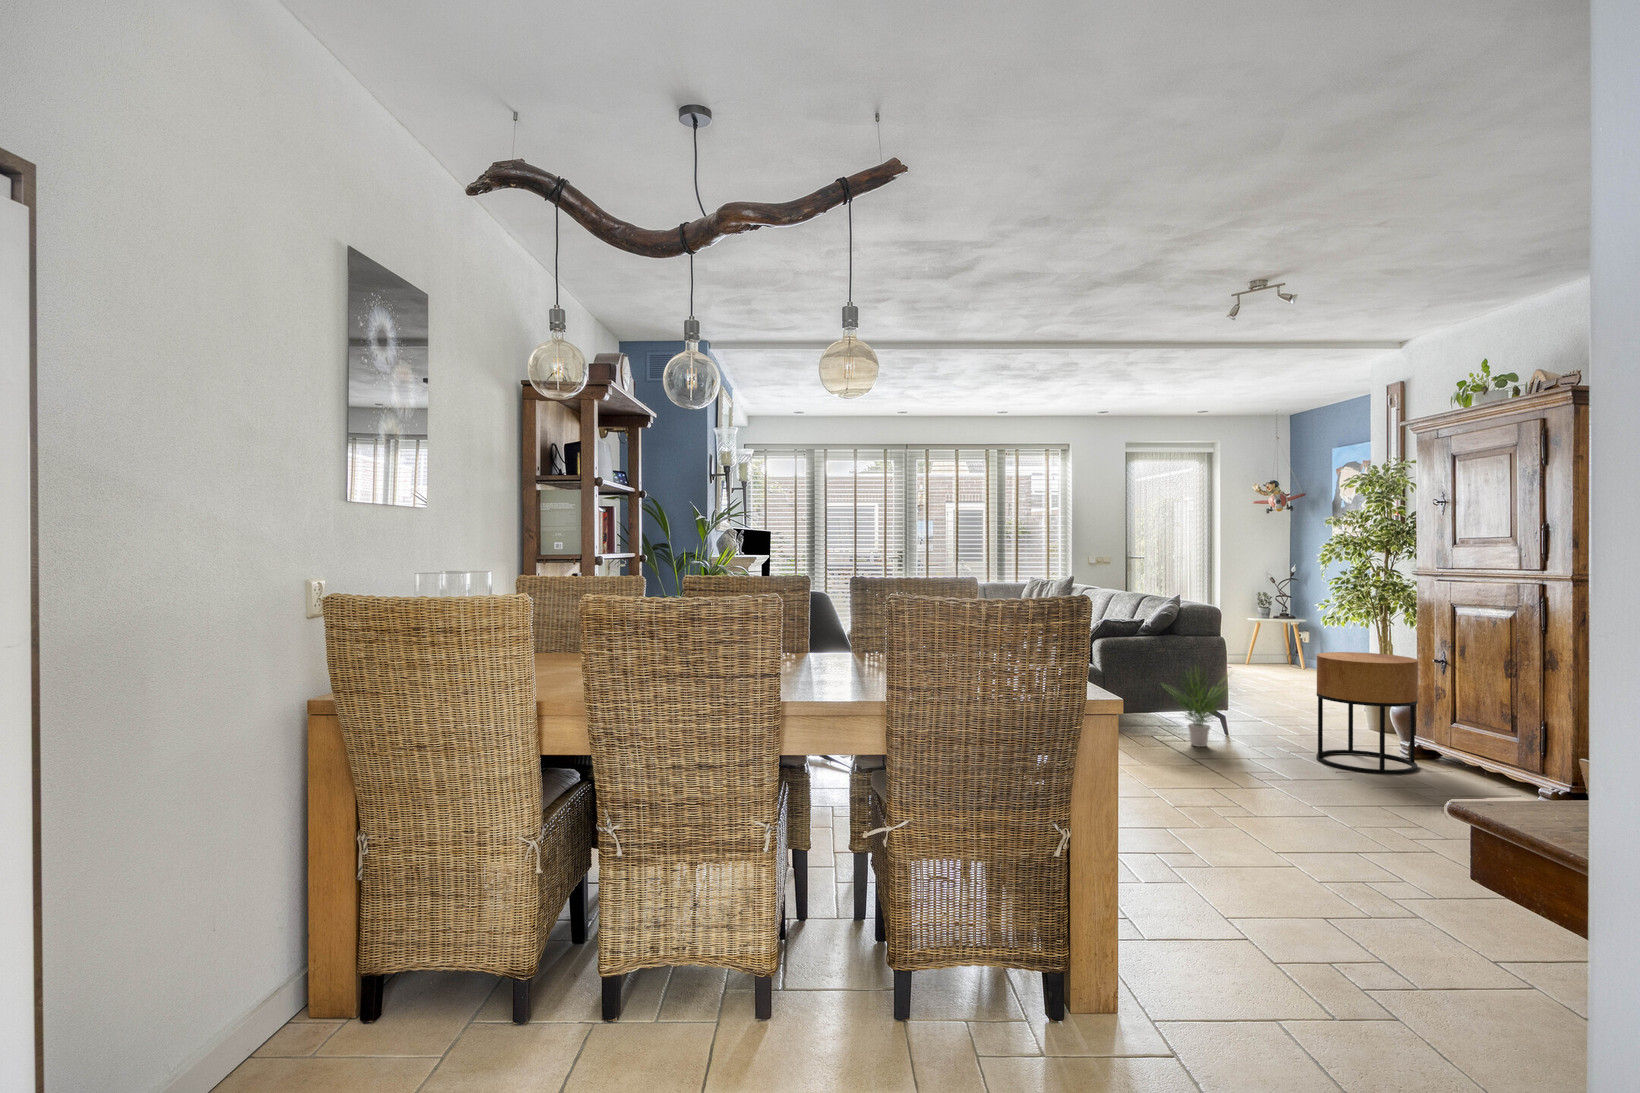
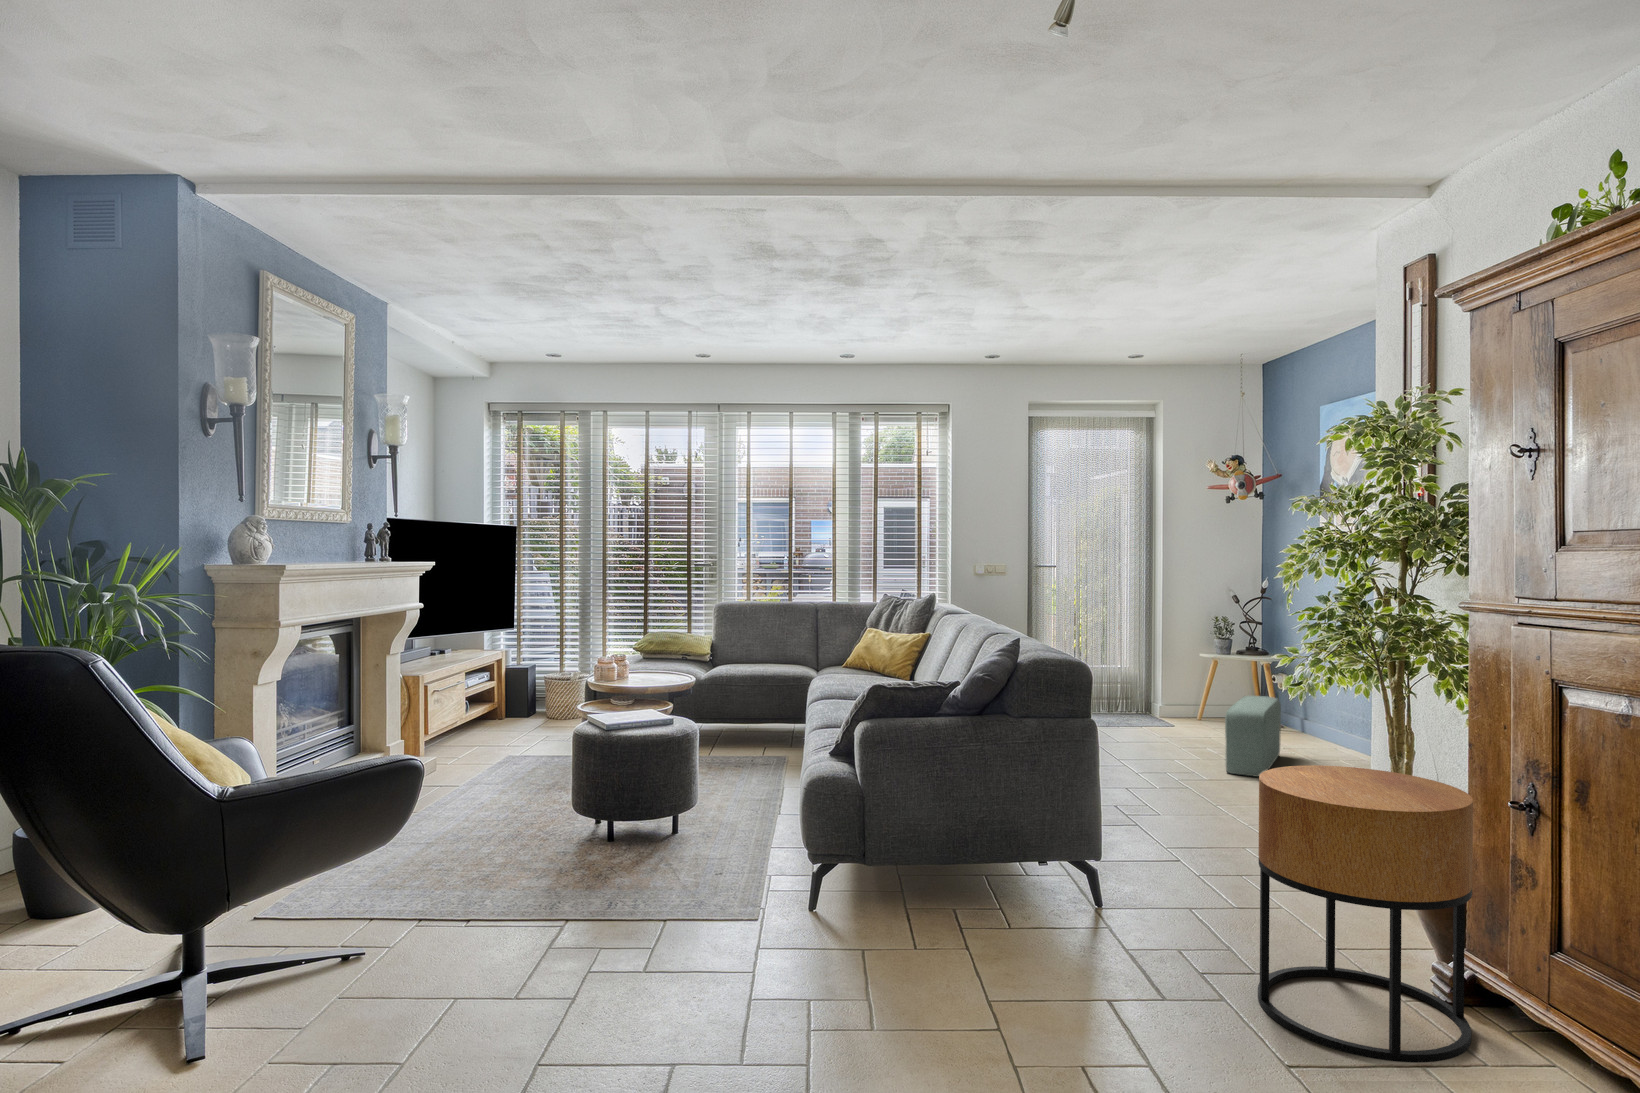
pouf: none [1275,641,1308,689] -> present [1225,696,1281,777]
potted plant: present [1169,670,1228,747] -> none [960,775,1100,951]

